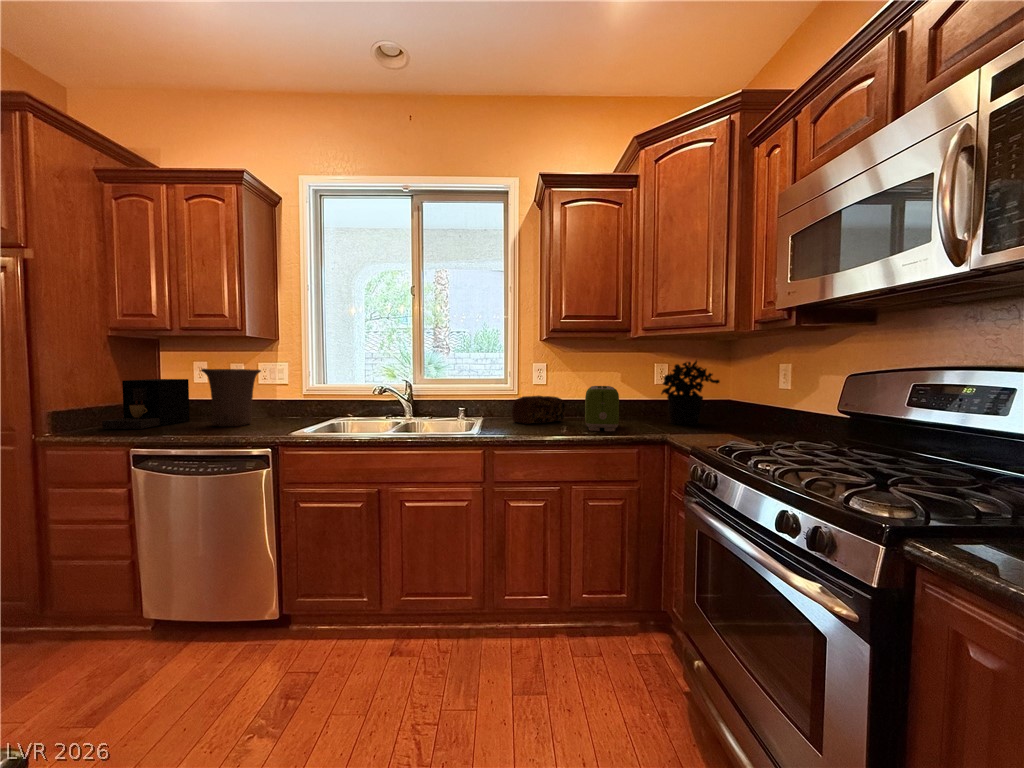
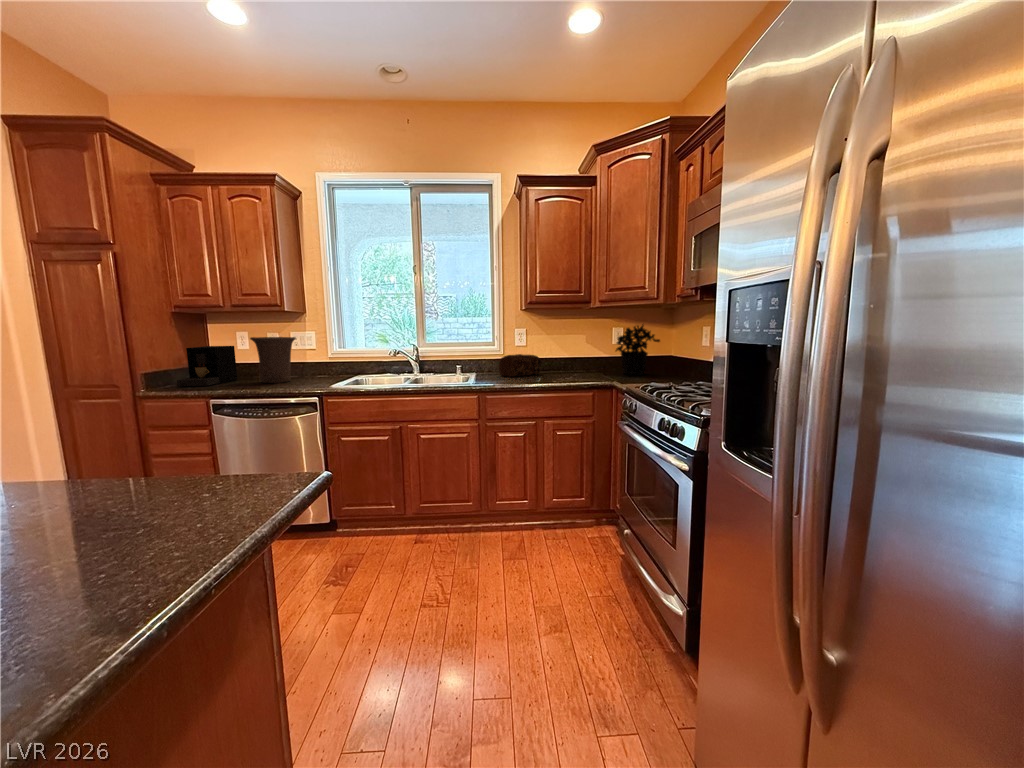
toaster: present [585,386,619,431] -> none [555,346,581,380]

